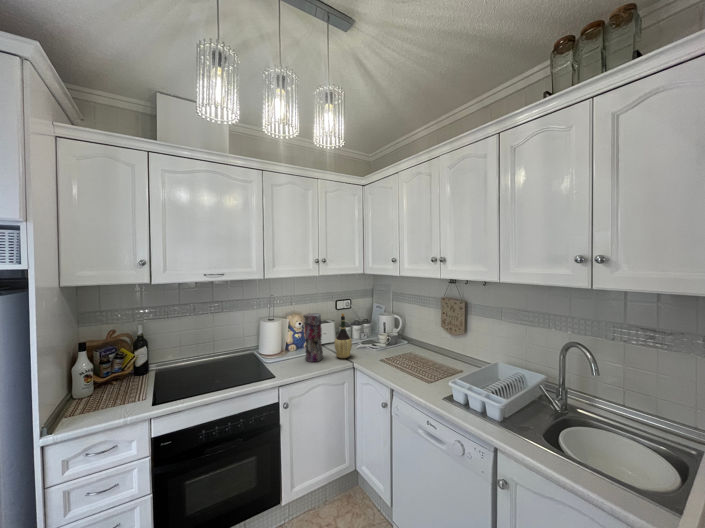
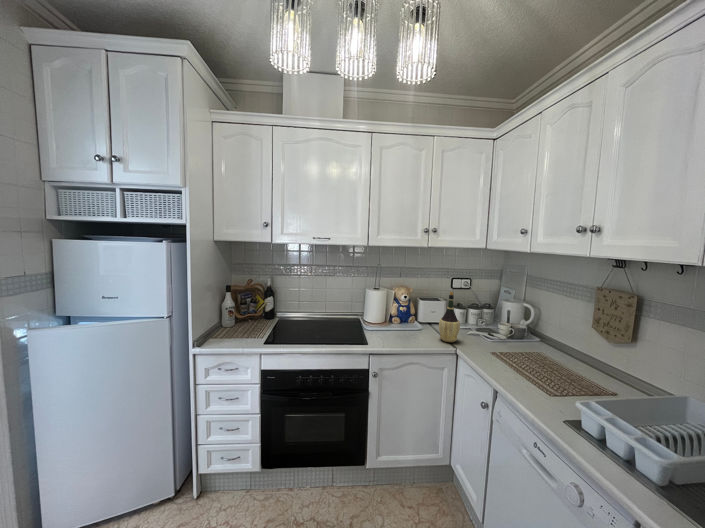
vase: present [303,313,323,362] -> none [405,287,426,340]

